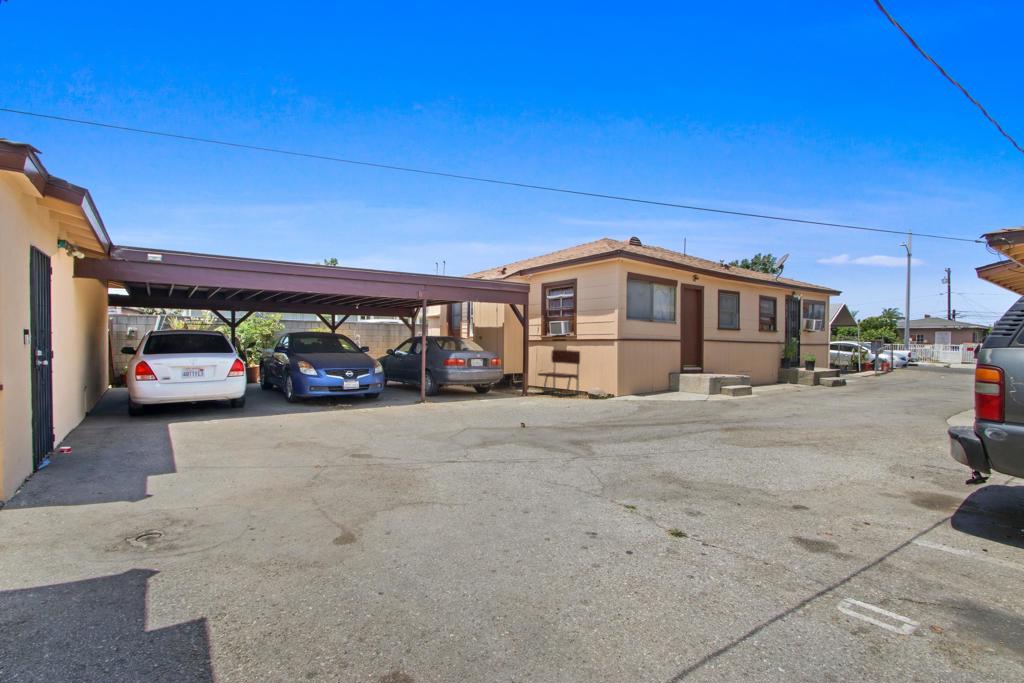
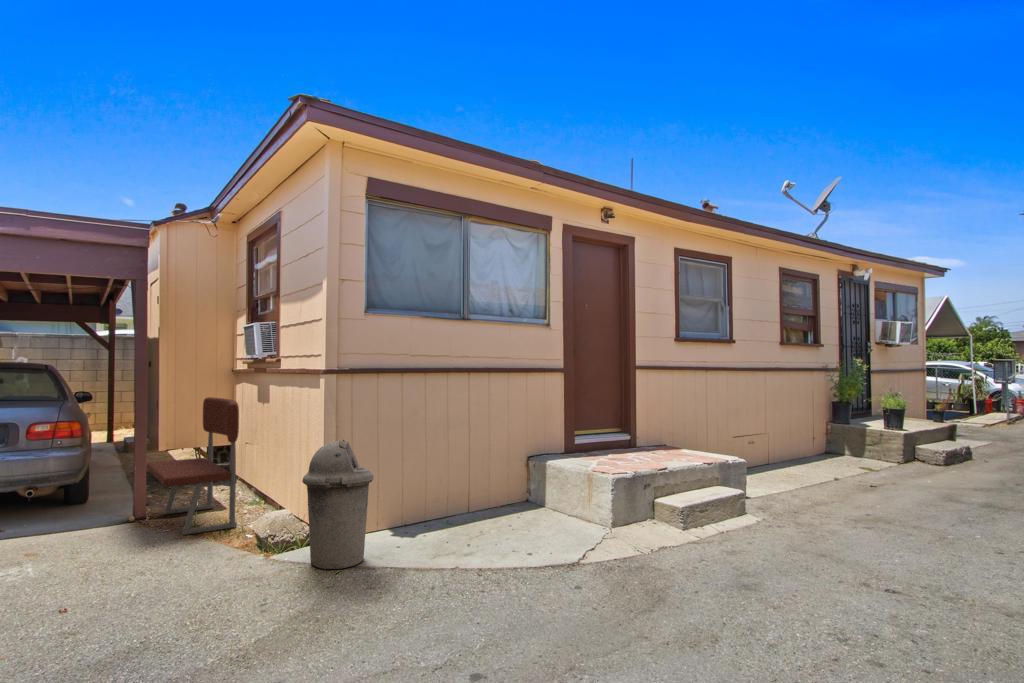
trash can: none [622,361,644,400] -> present [302,440,374,569]

